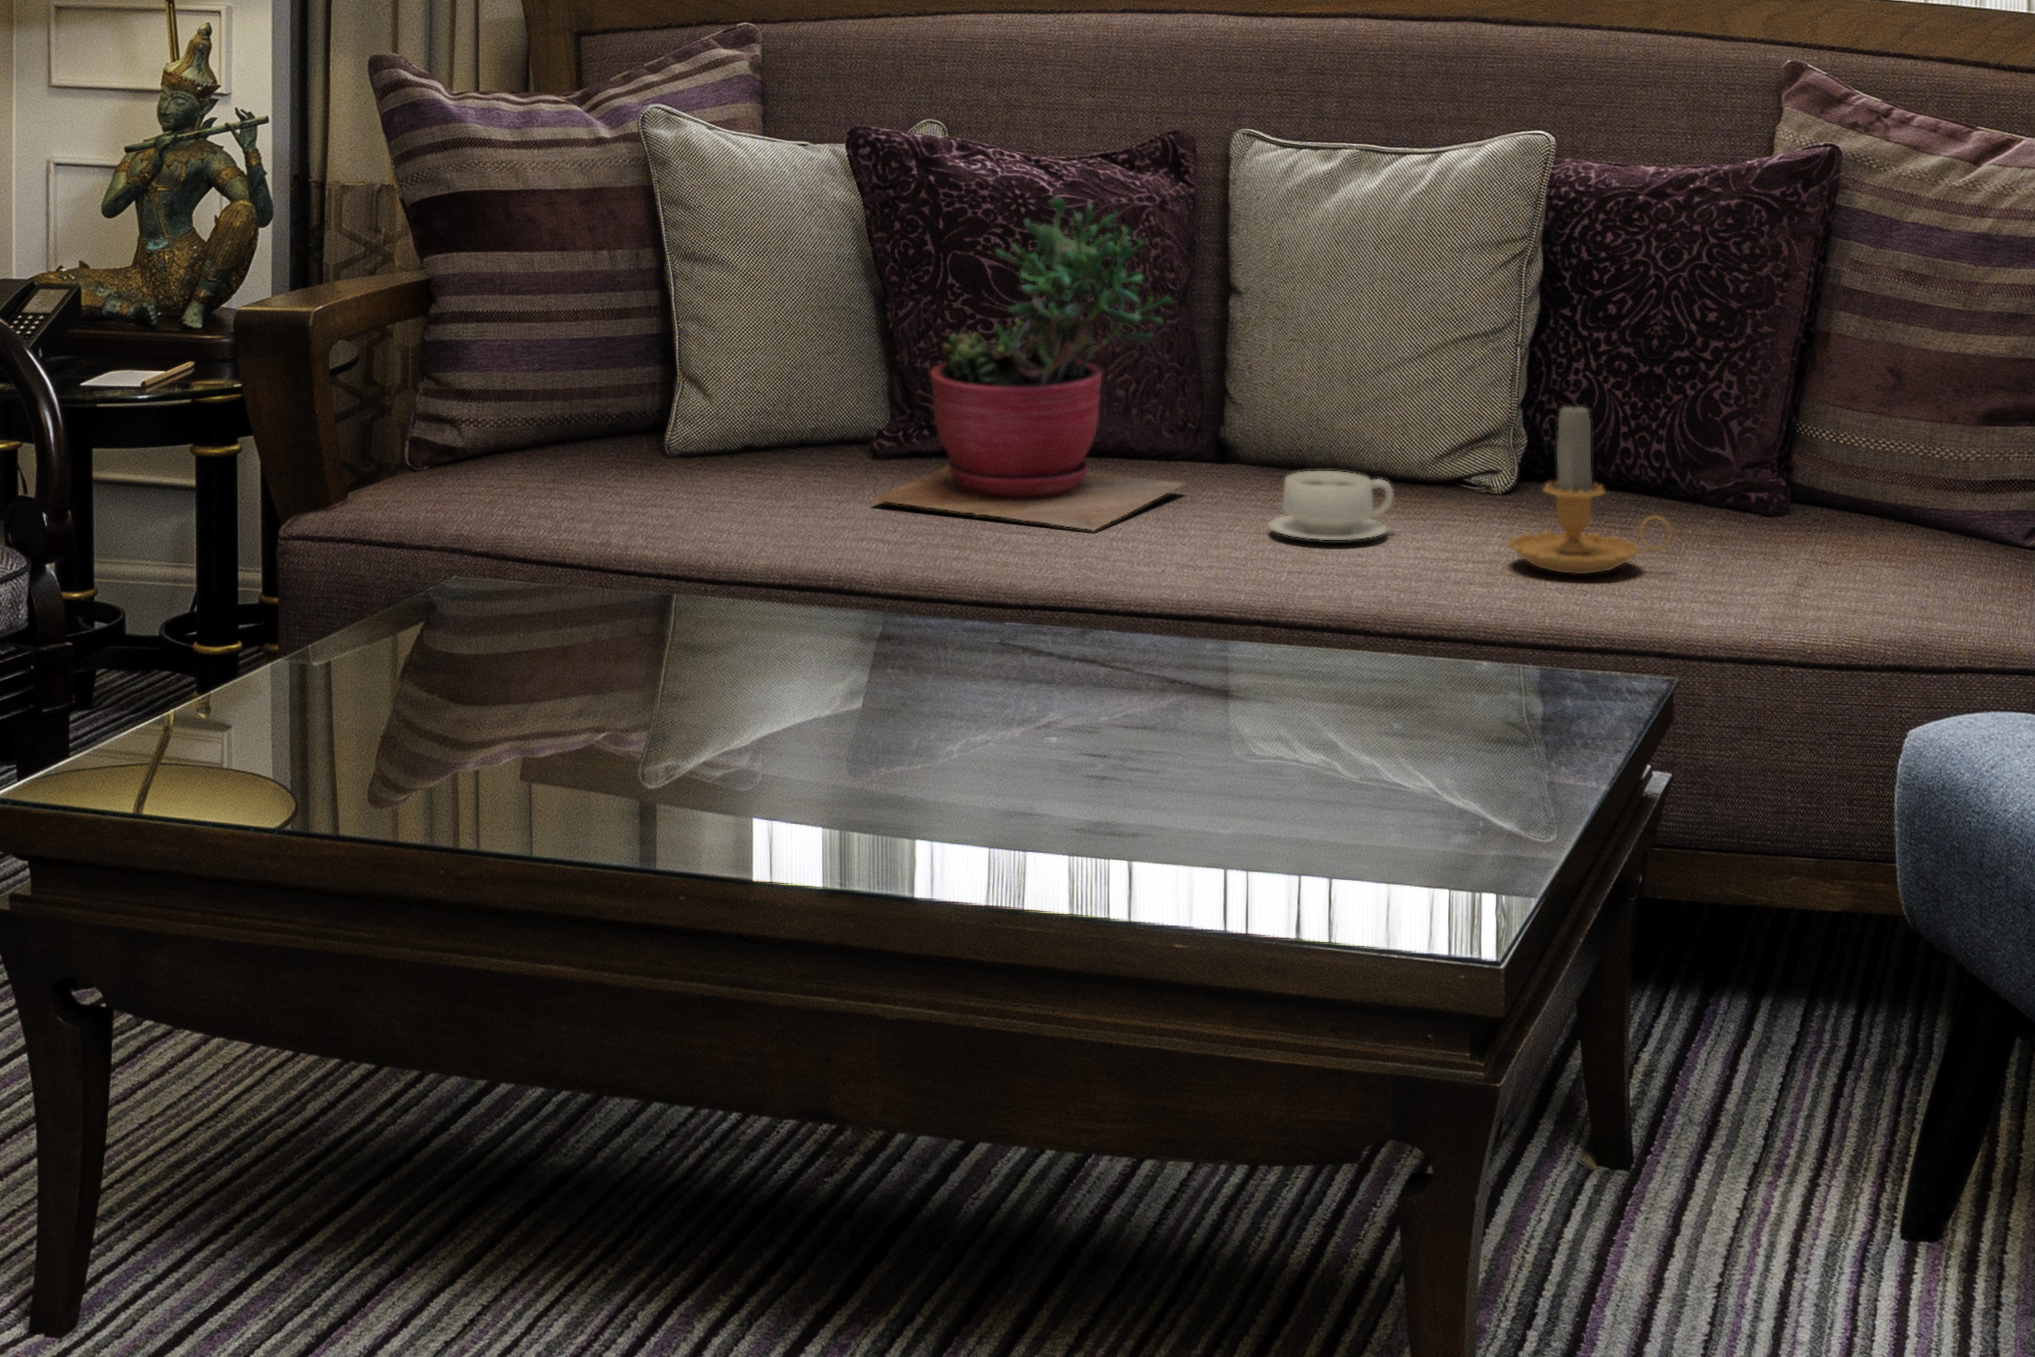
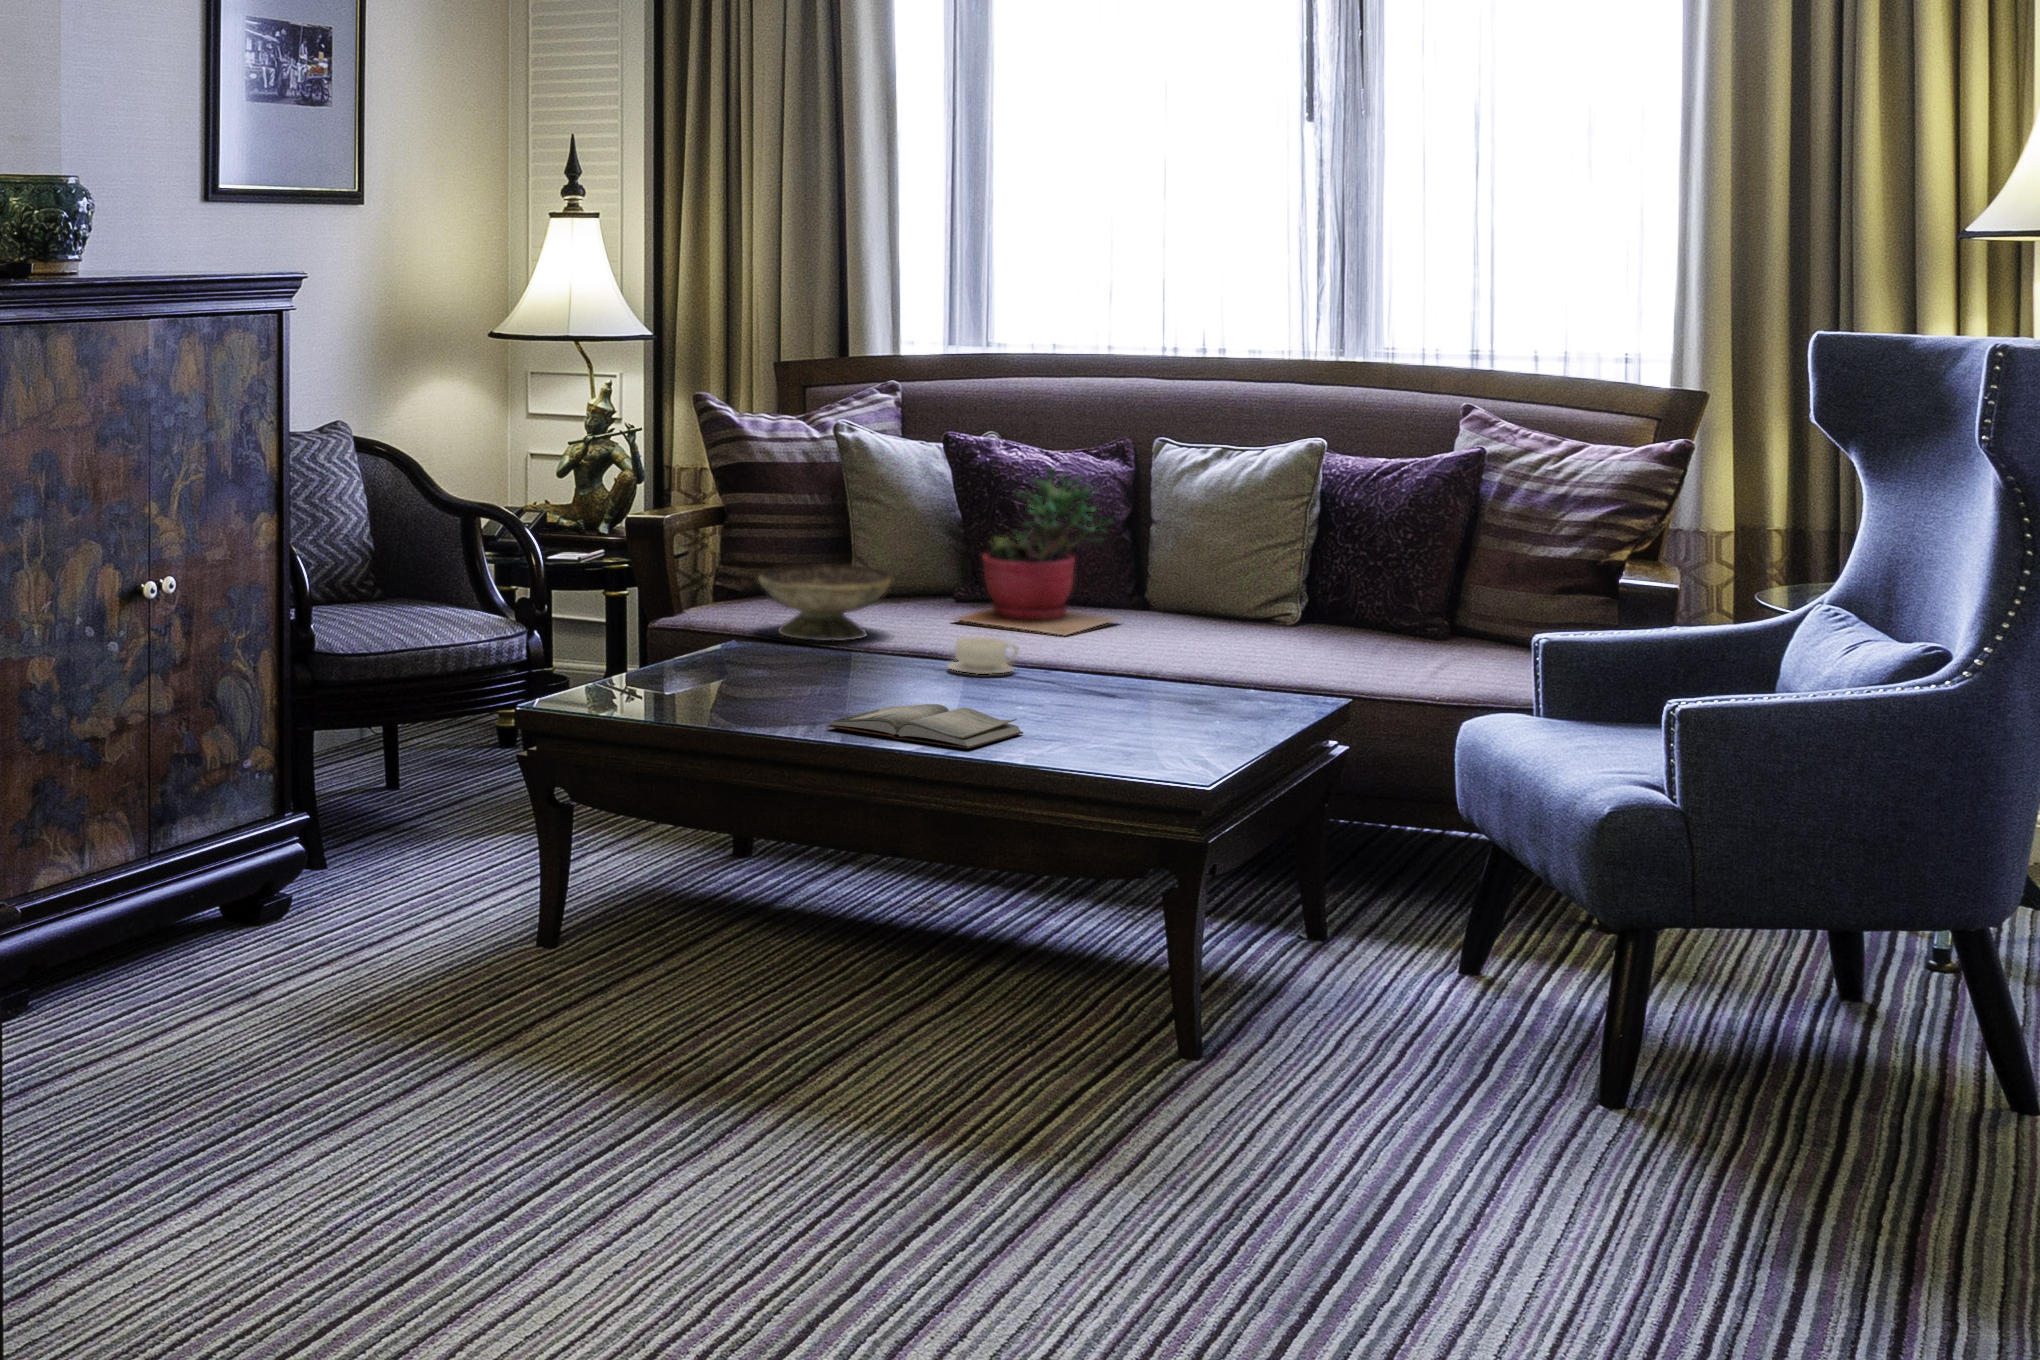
decorative bowl: none [509,402,769,566] -> present [758,564,891,641]
candle: present [1508,406,1671,574] -> none [1283,571,1374,661]
teacup: present [1268,471,1393,540] -> present [948,637,1018,674]
hardback book: none [688,754,1100,876] -> present [826,704,1023,749]

